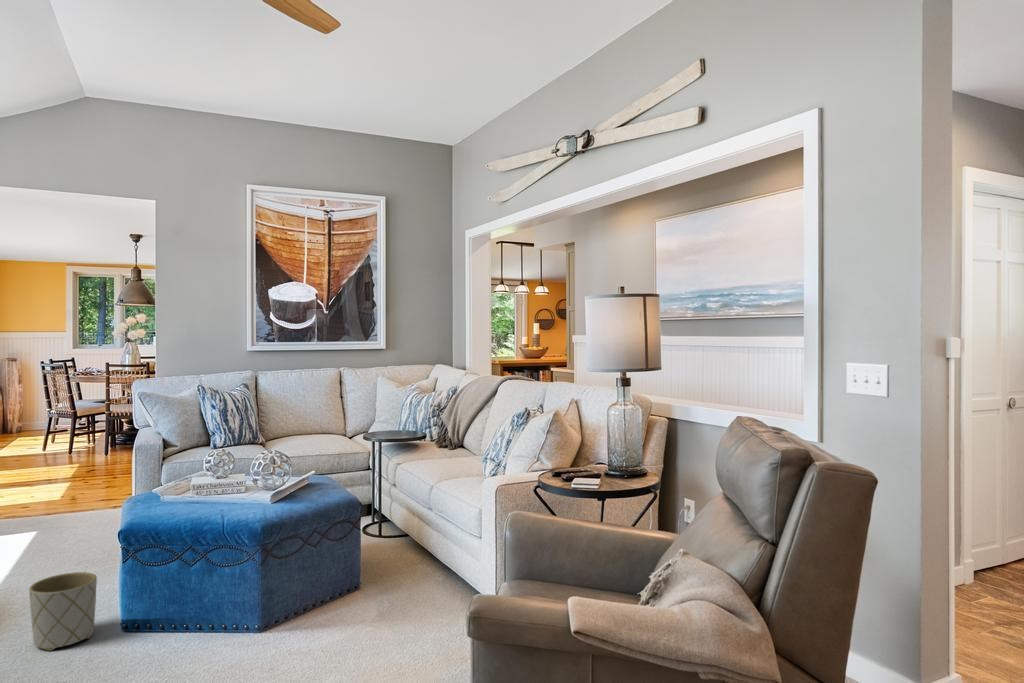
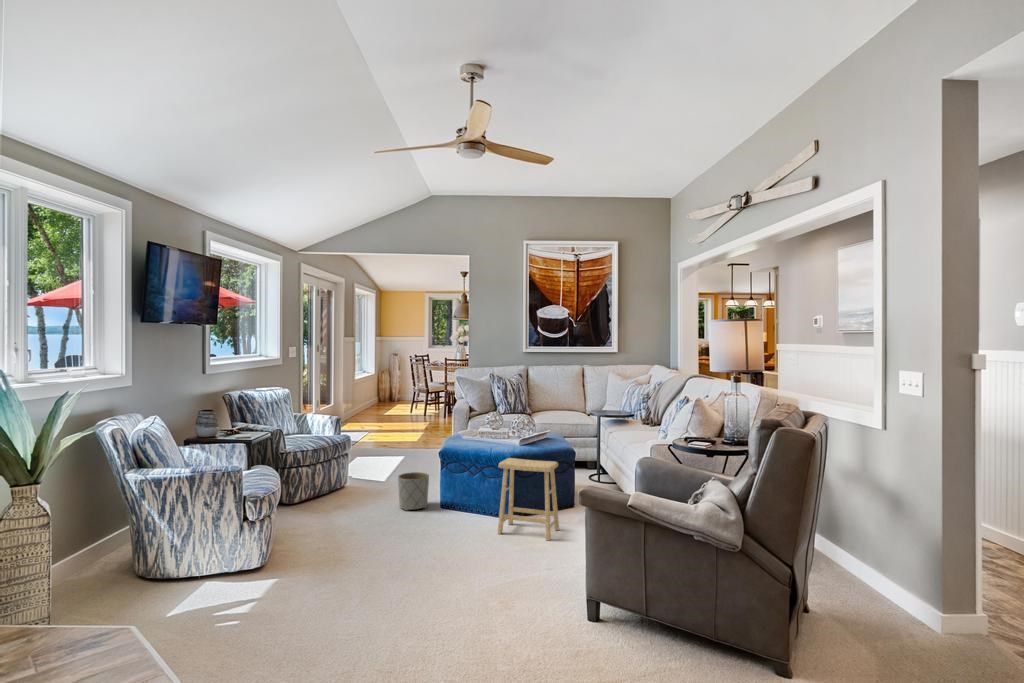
footstool: none [245,528,350,669] -> present [498,458,559,540]

